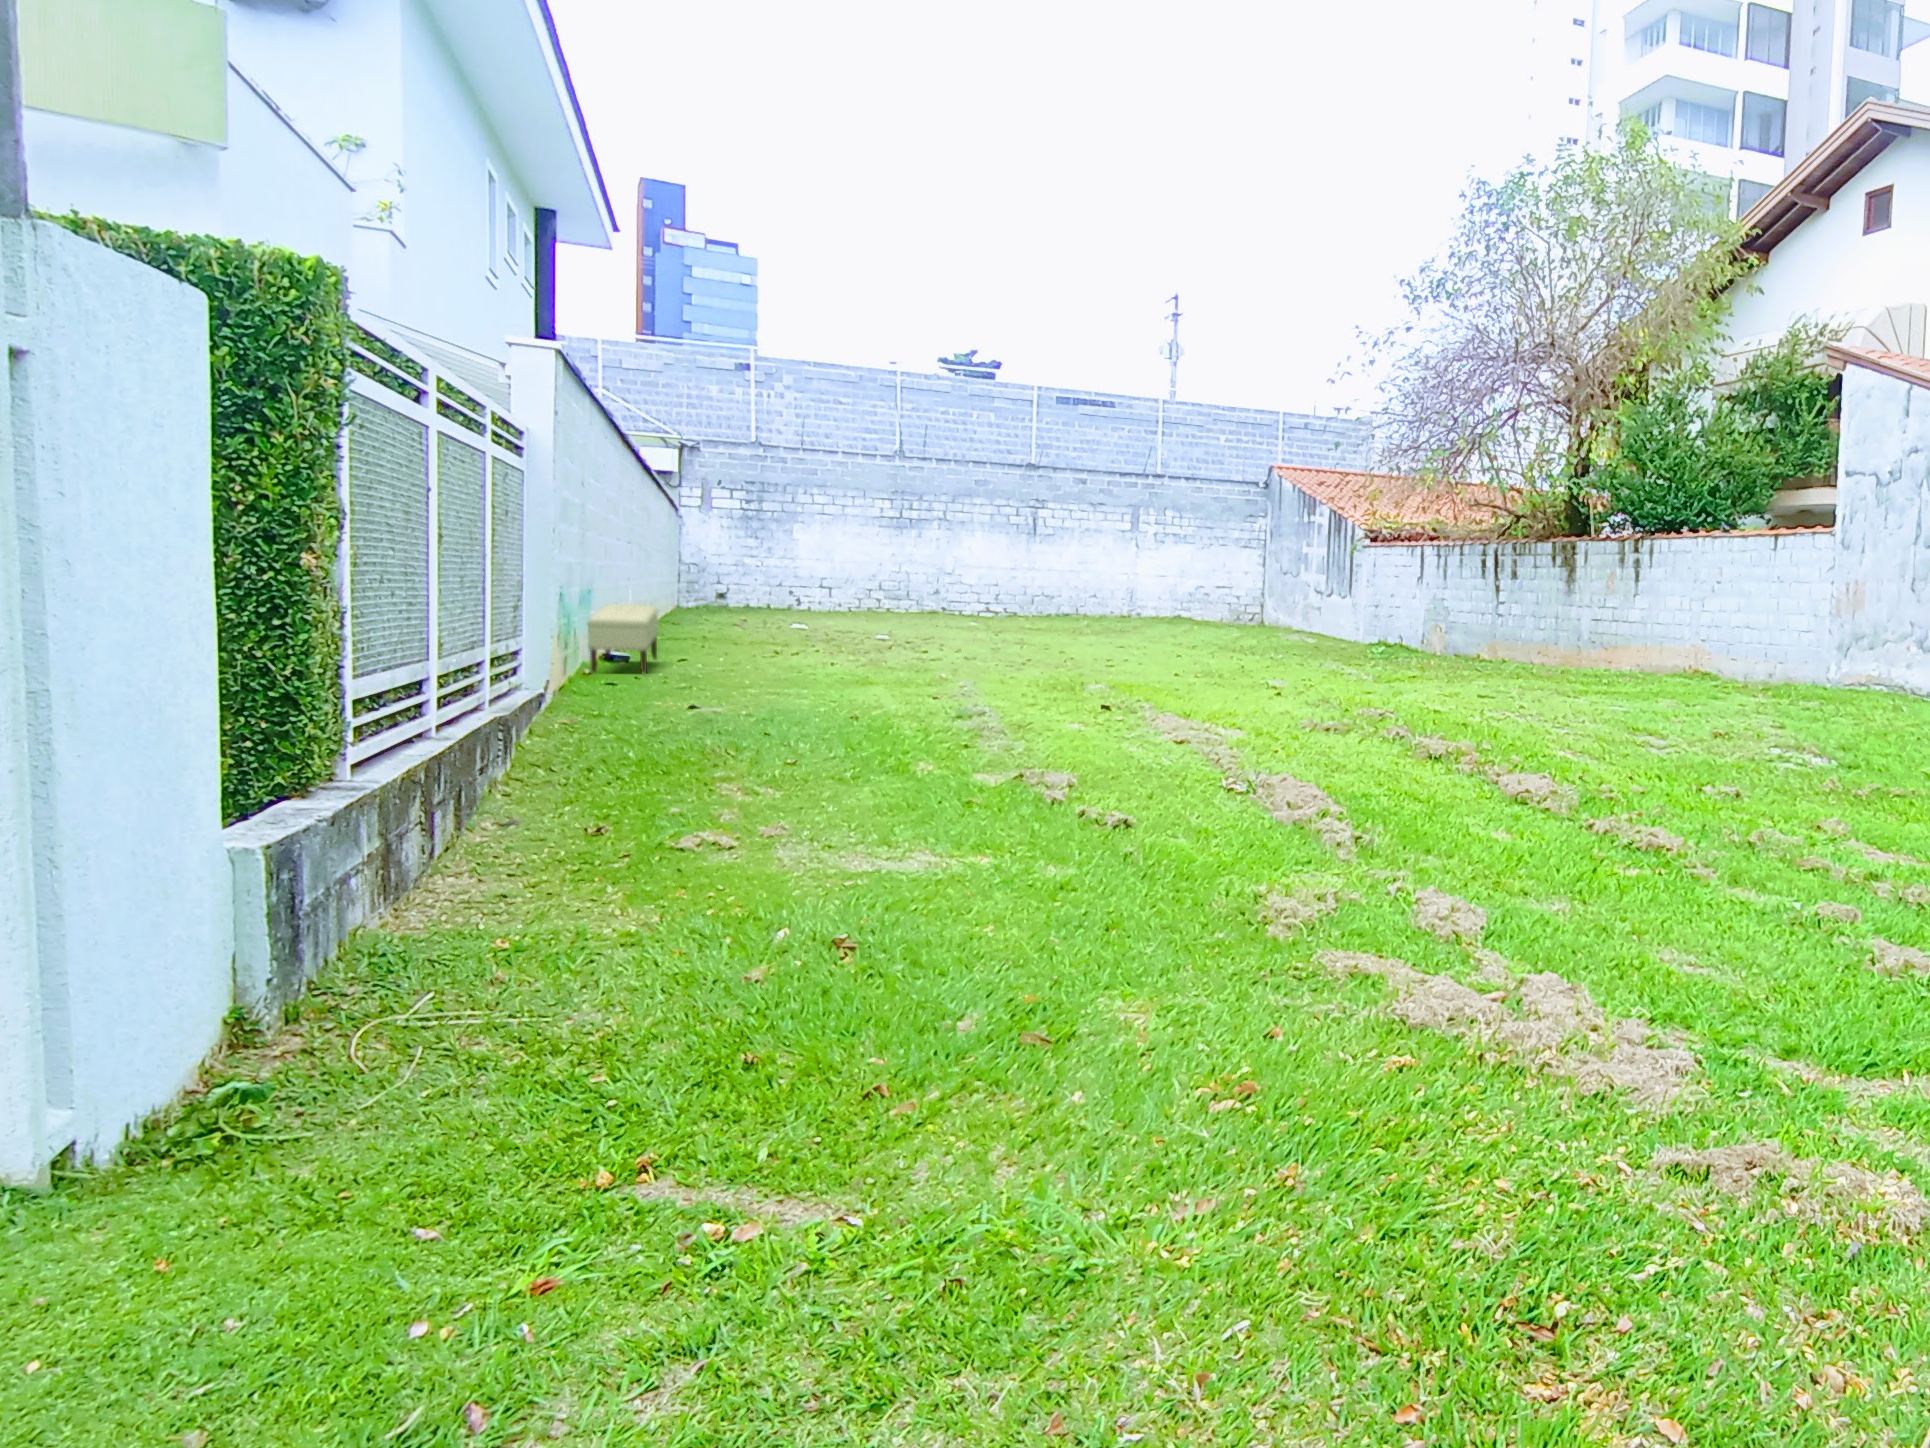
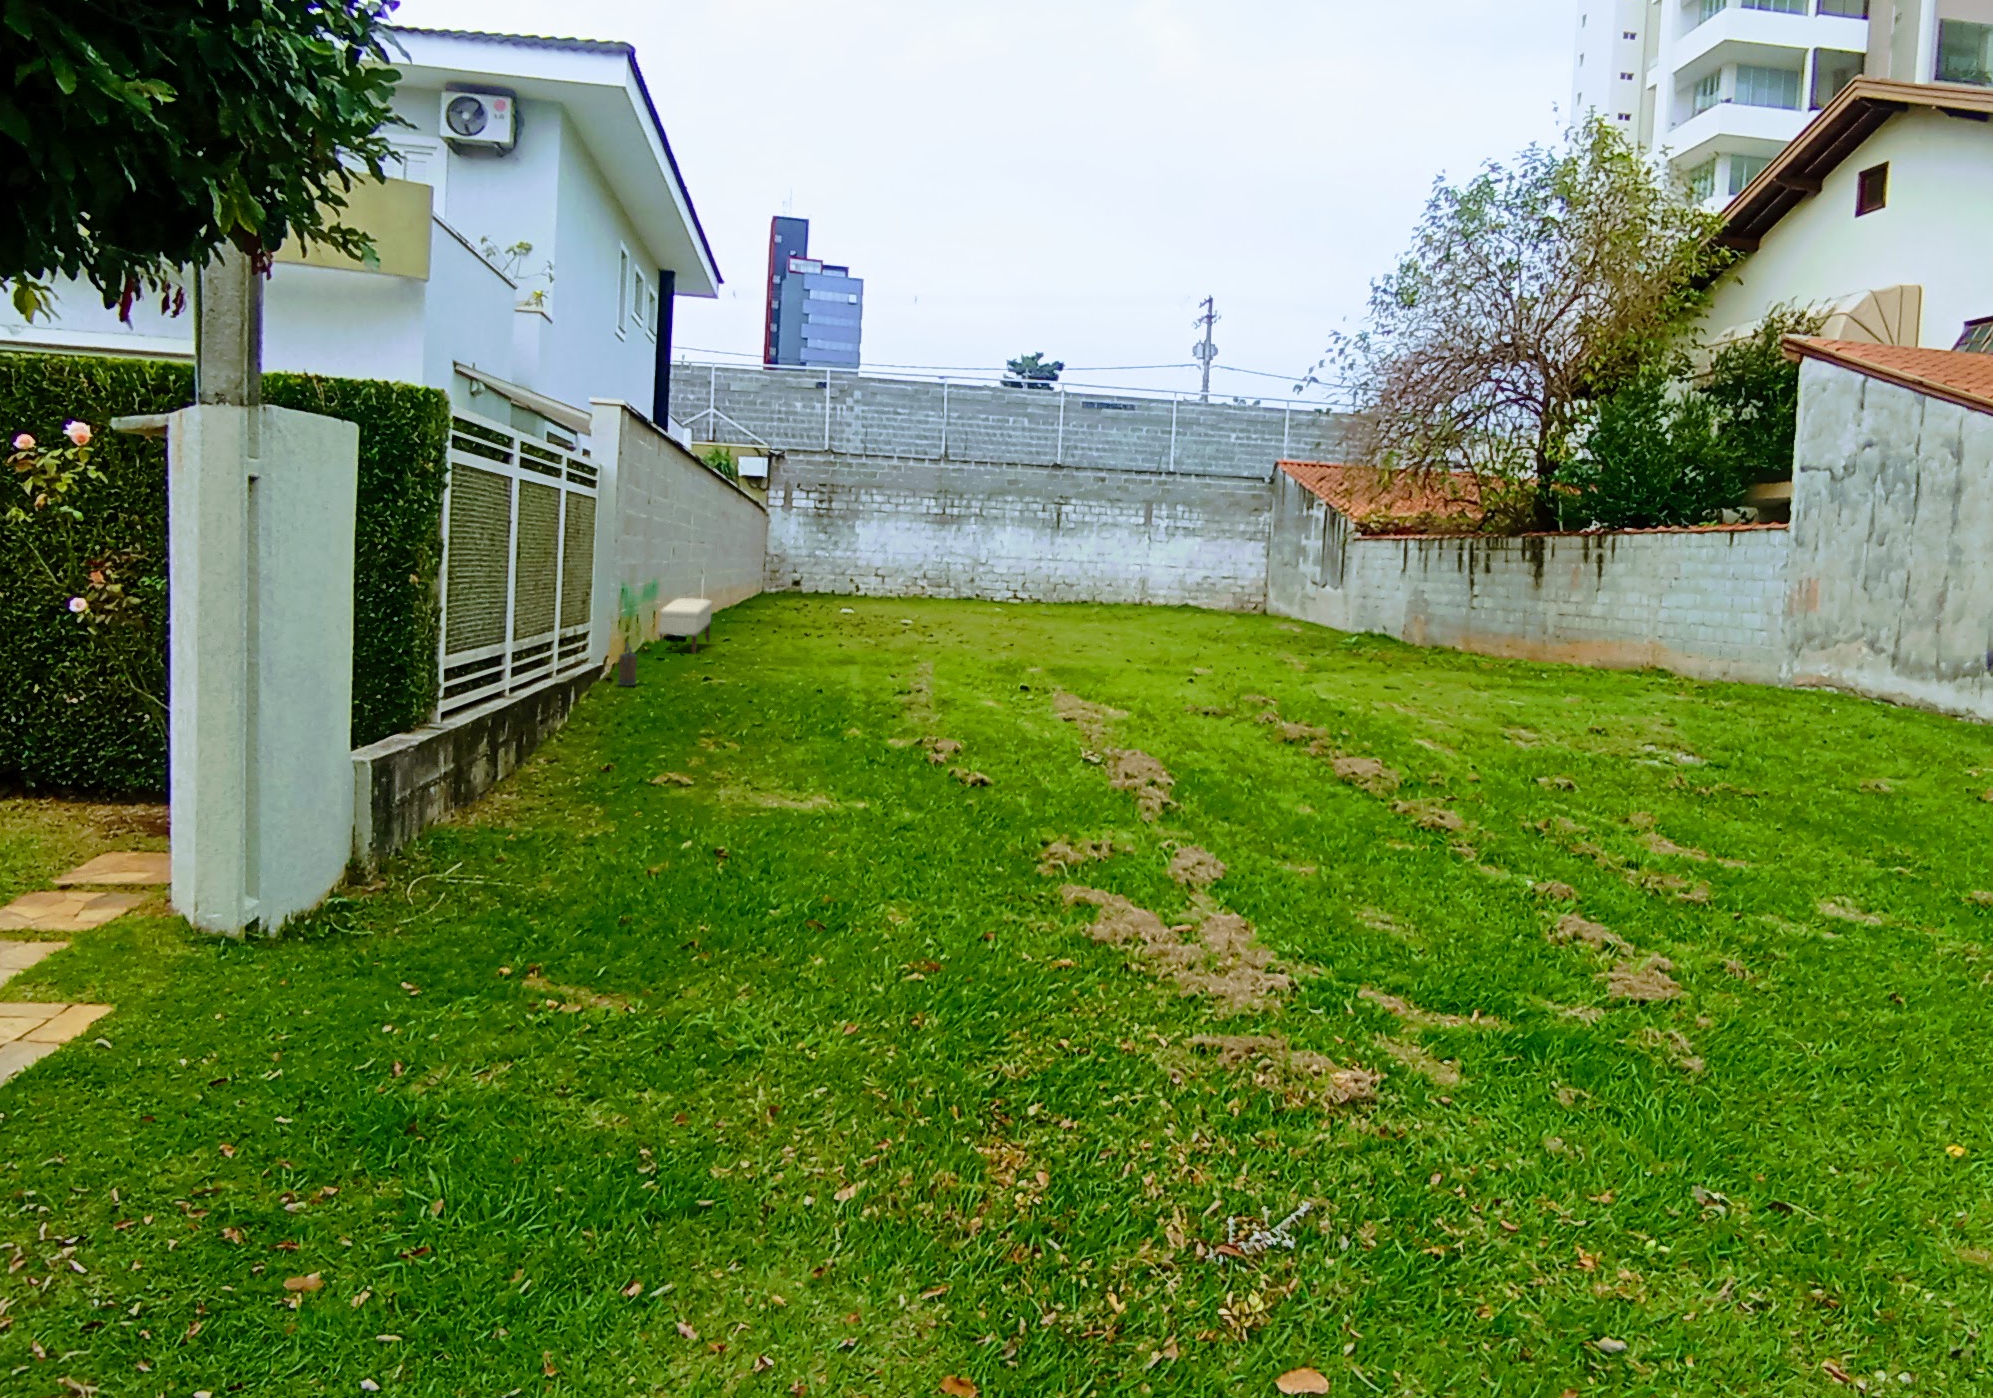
watering can: none [565,660,594,719] -> present [618,643,637,686]

